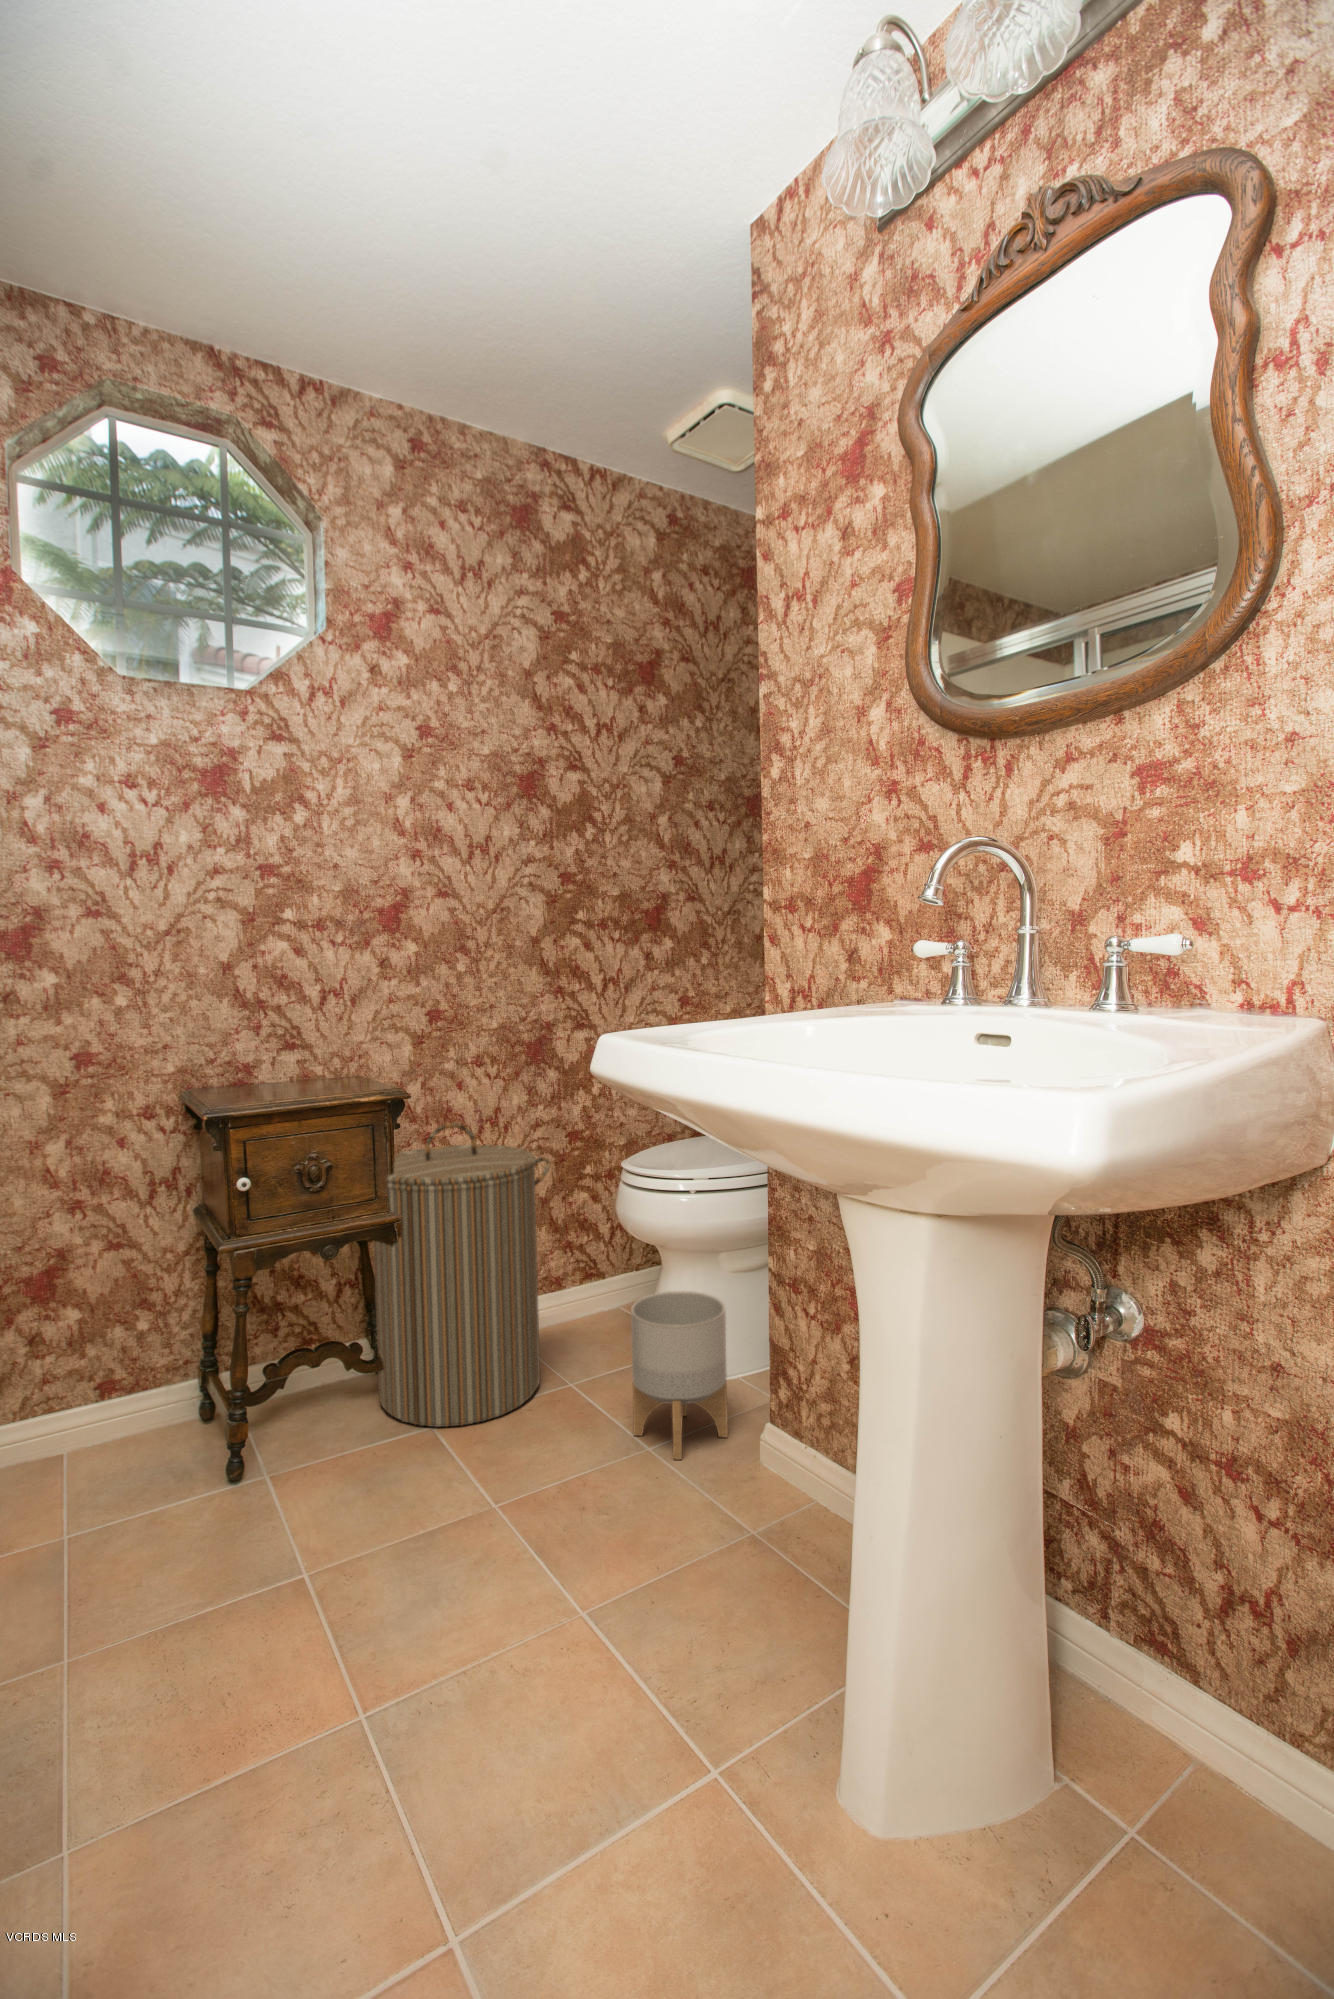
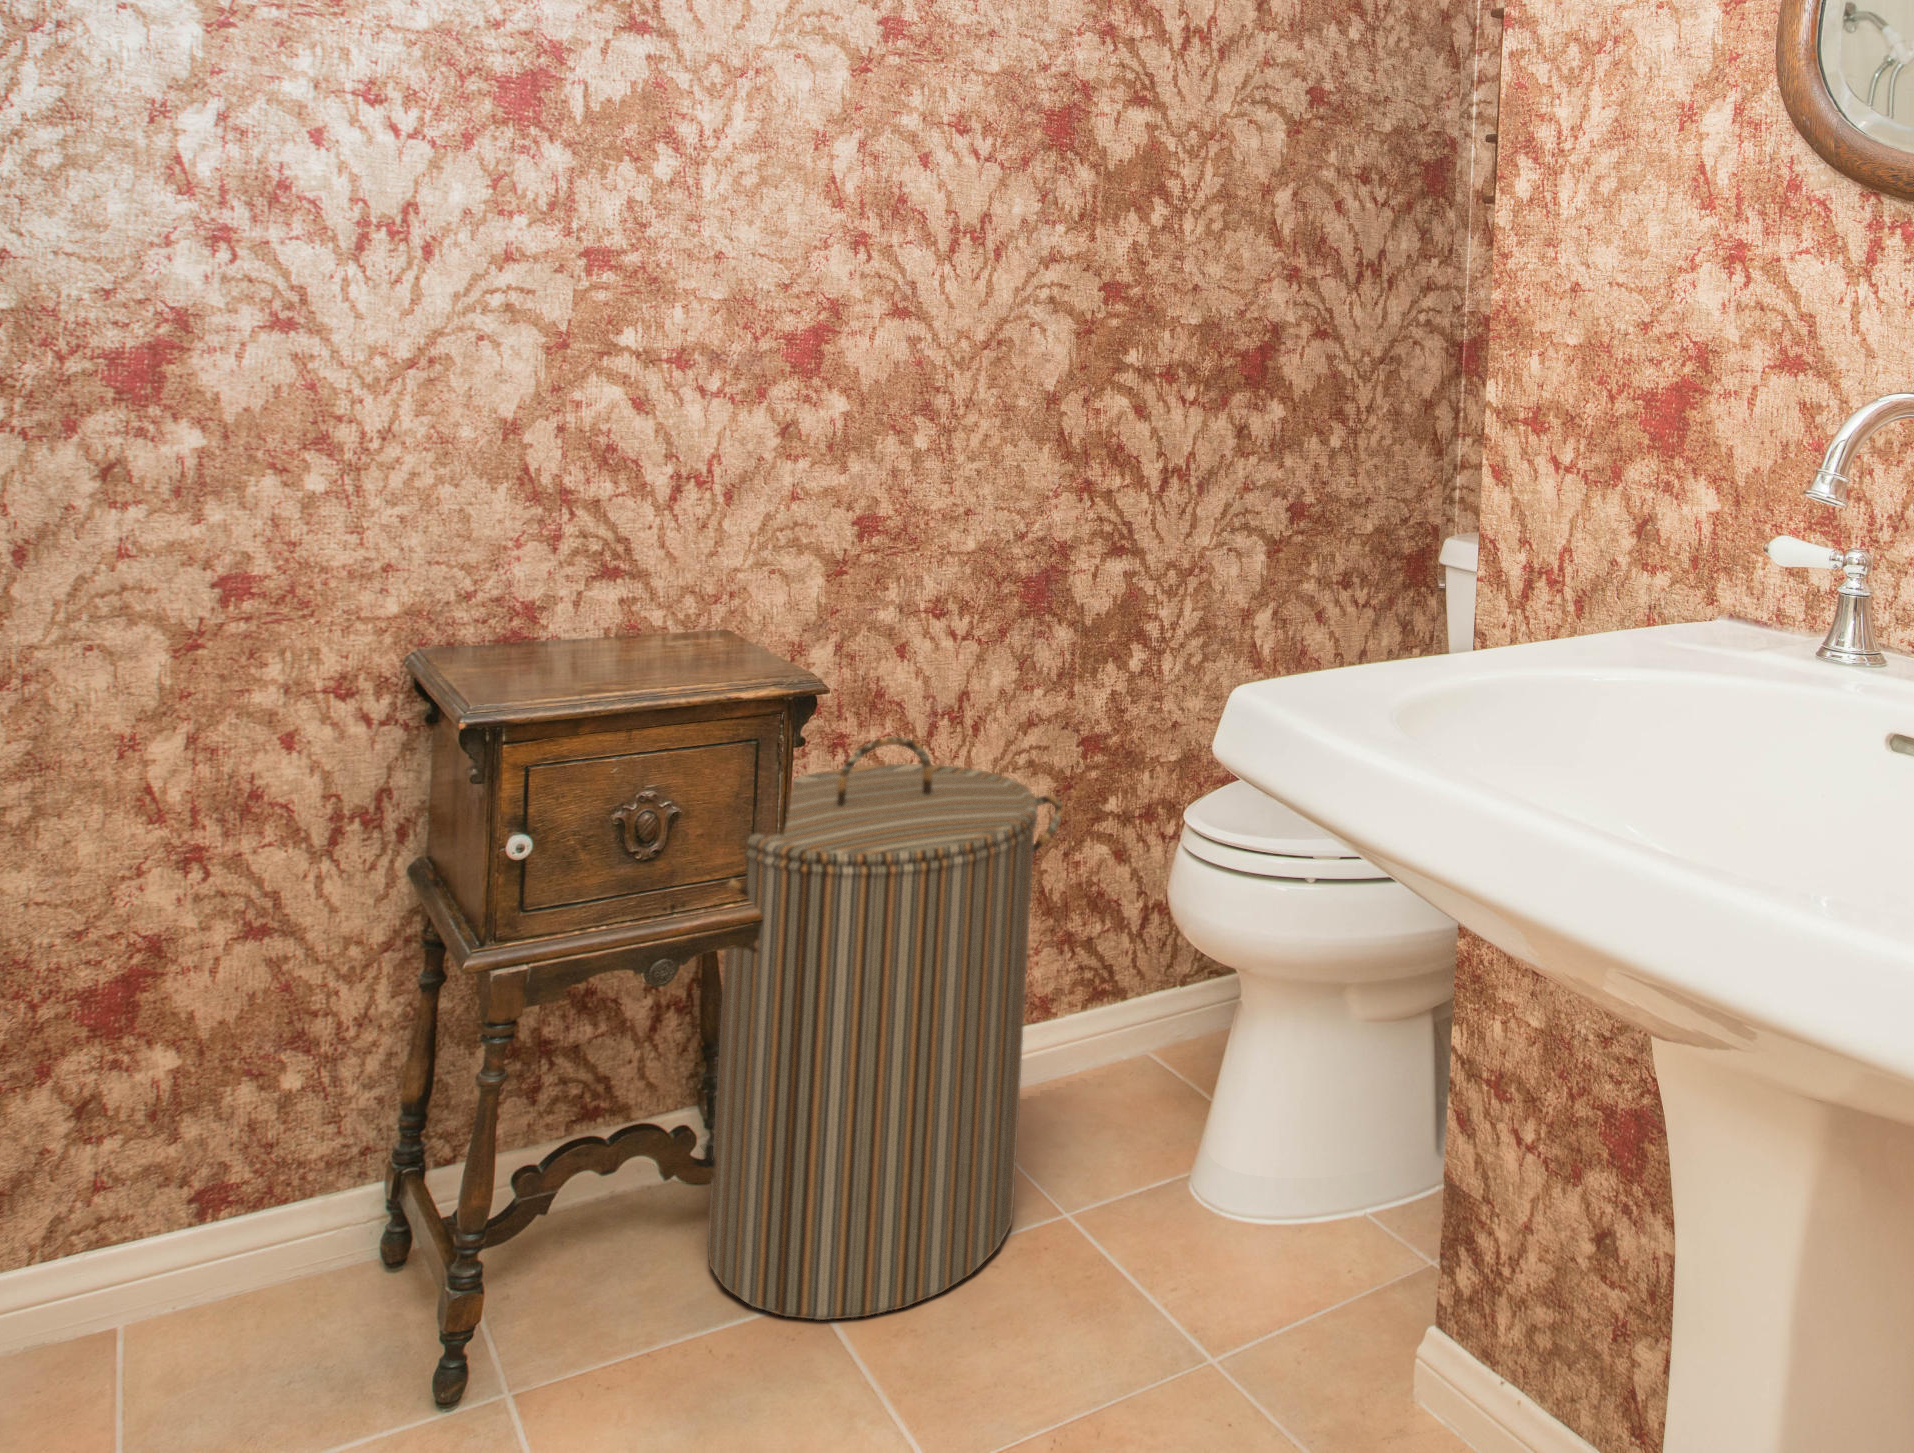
planter: present [631,1291,728,1460] -> none [1187,1064,1368,1398]

